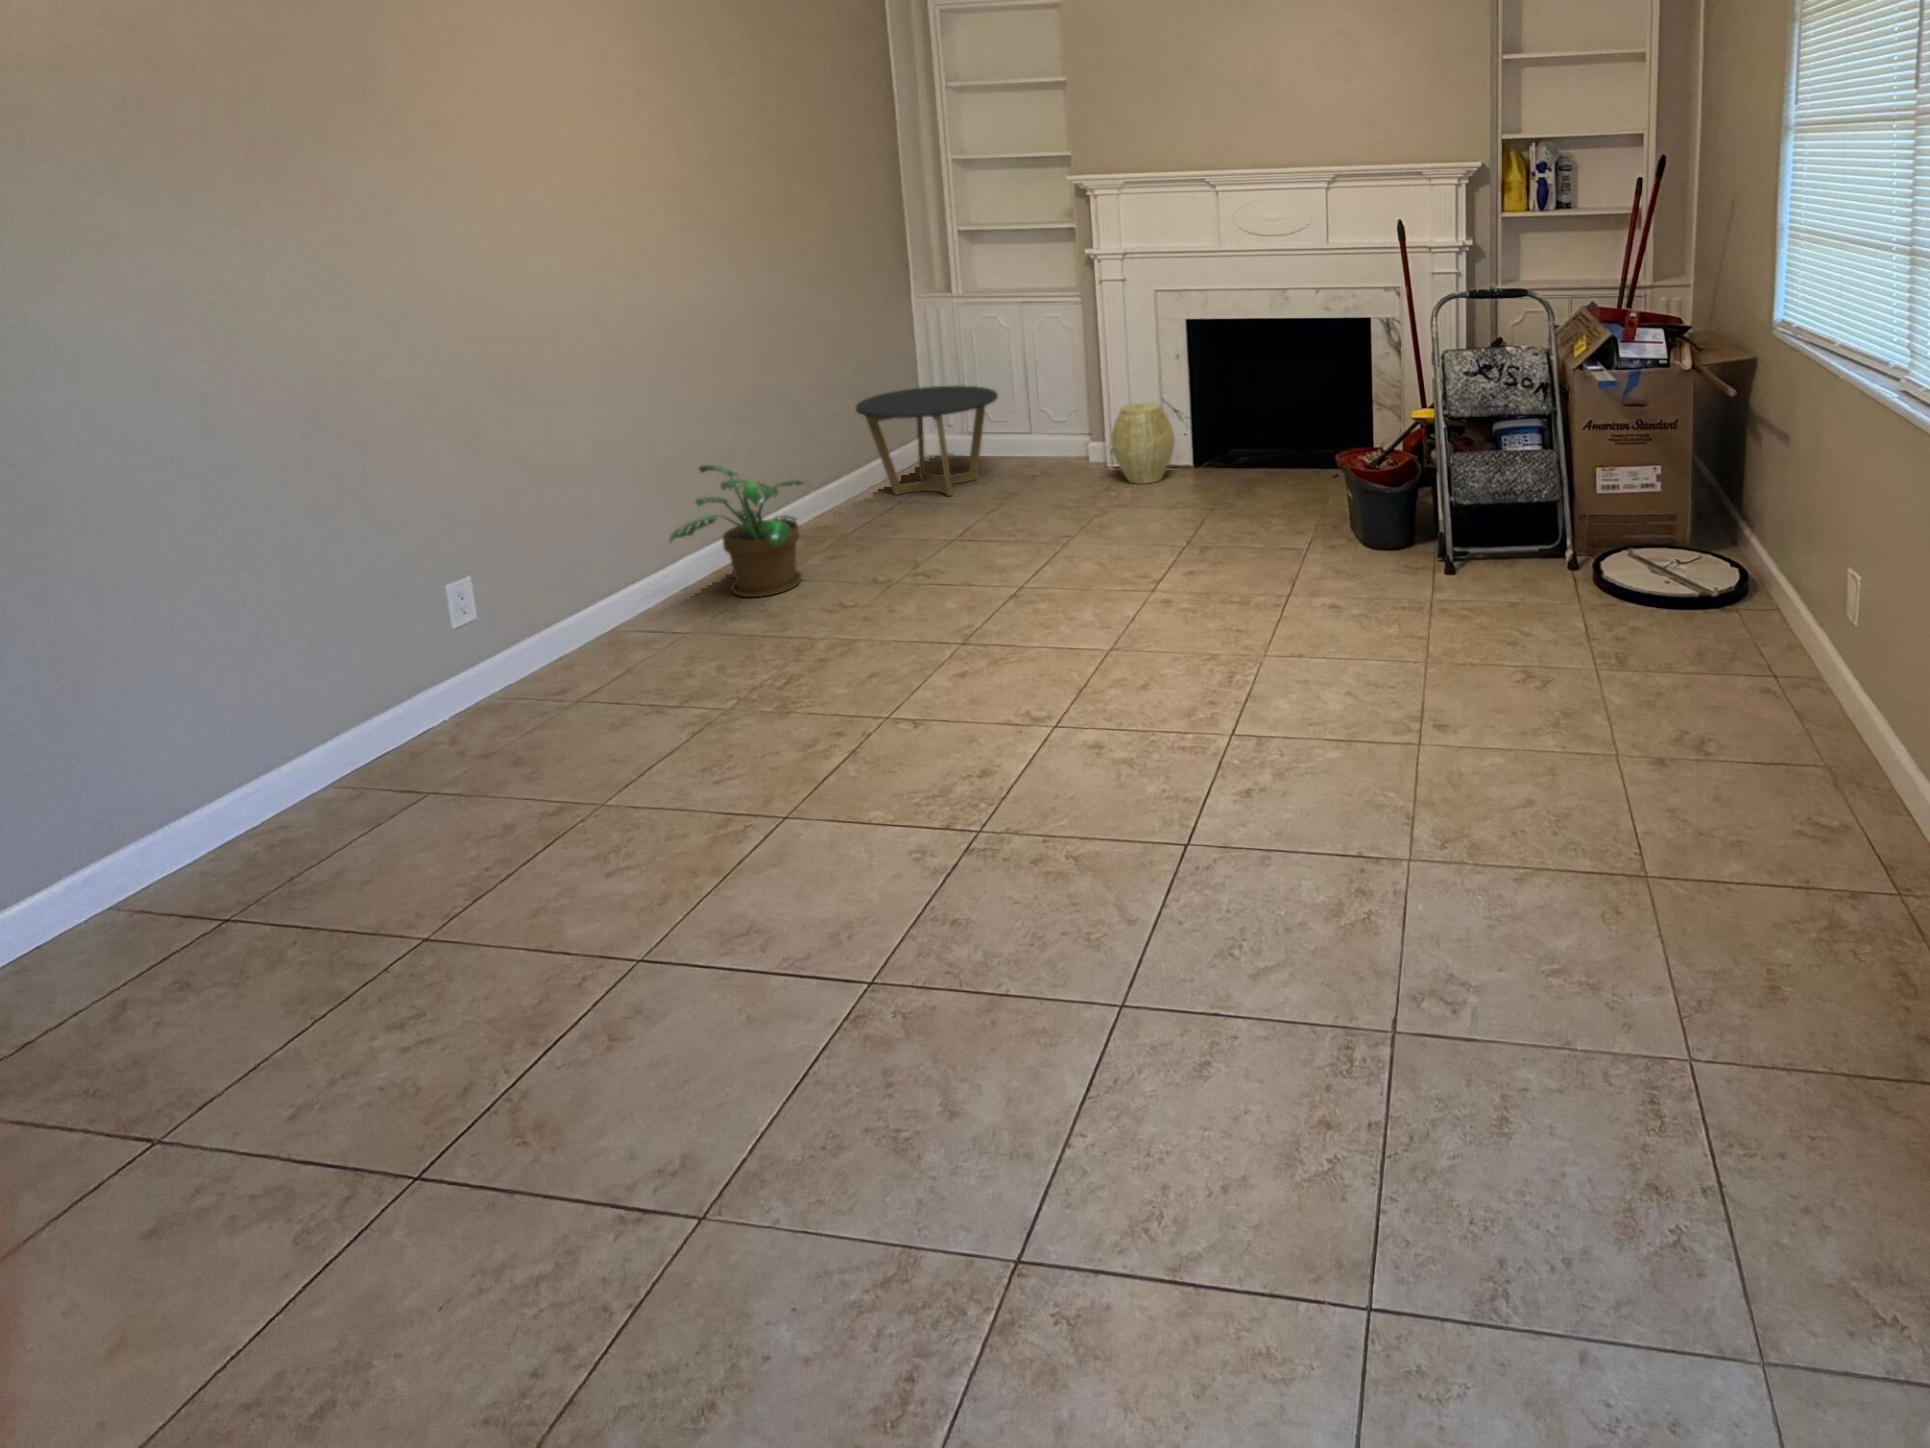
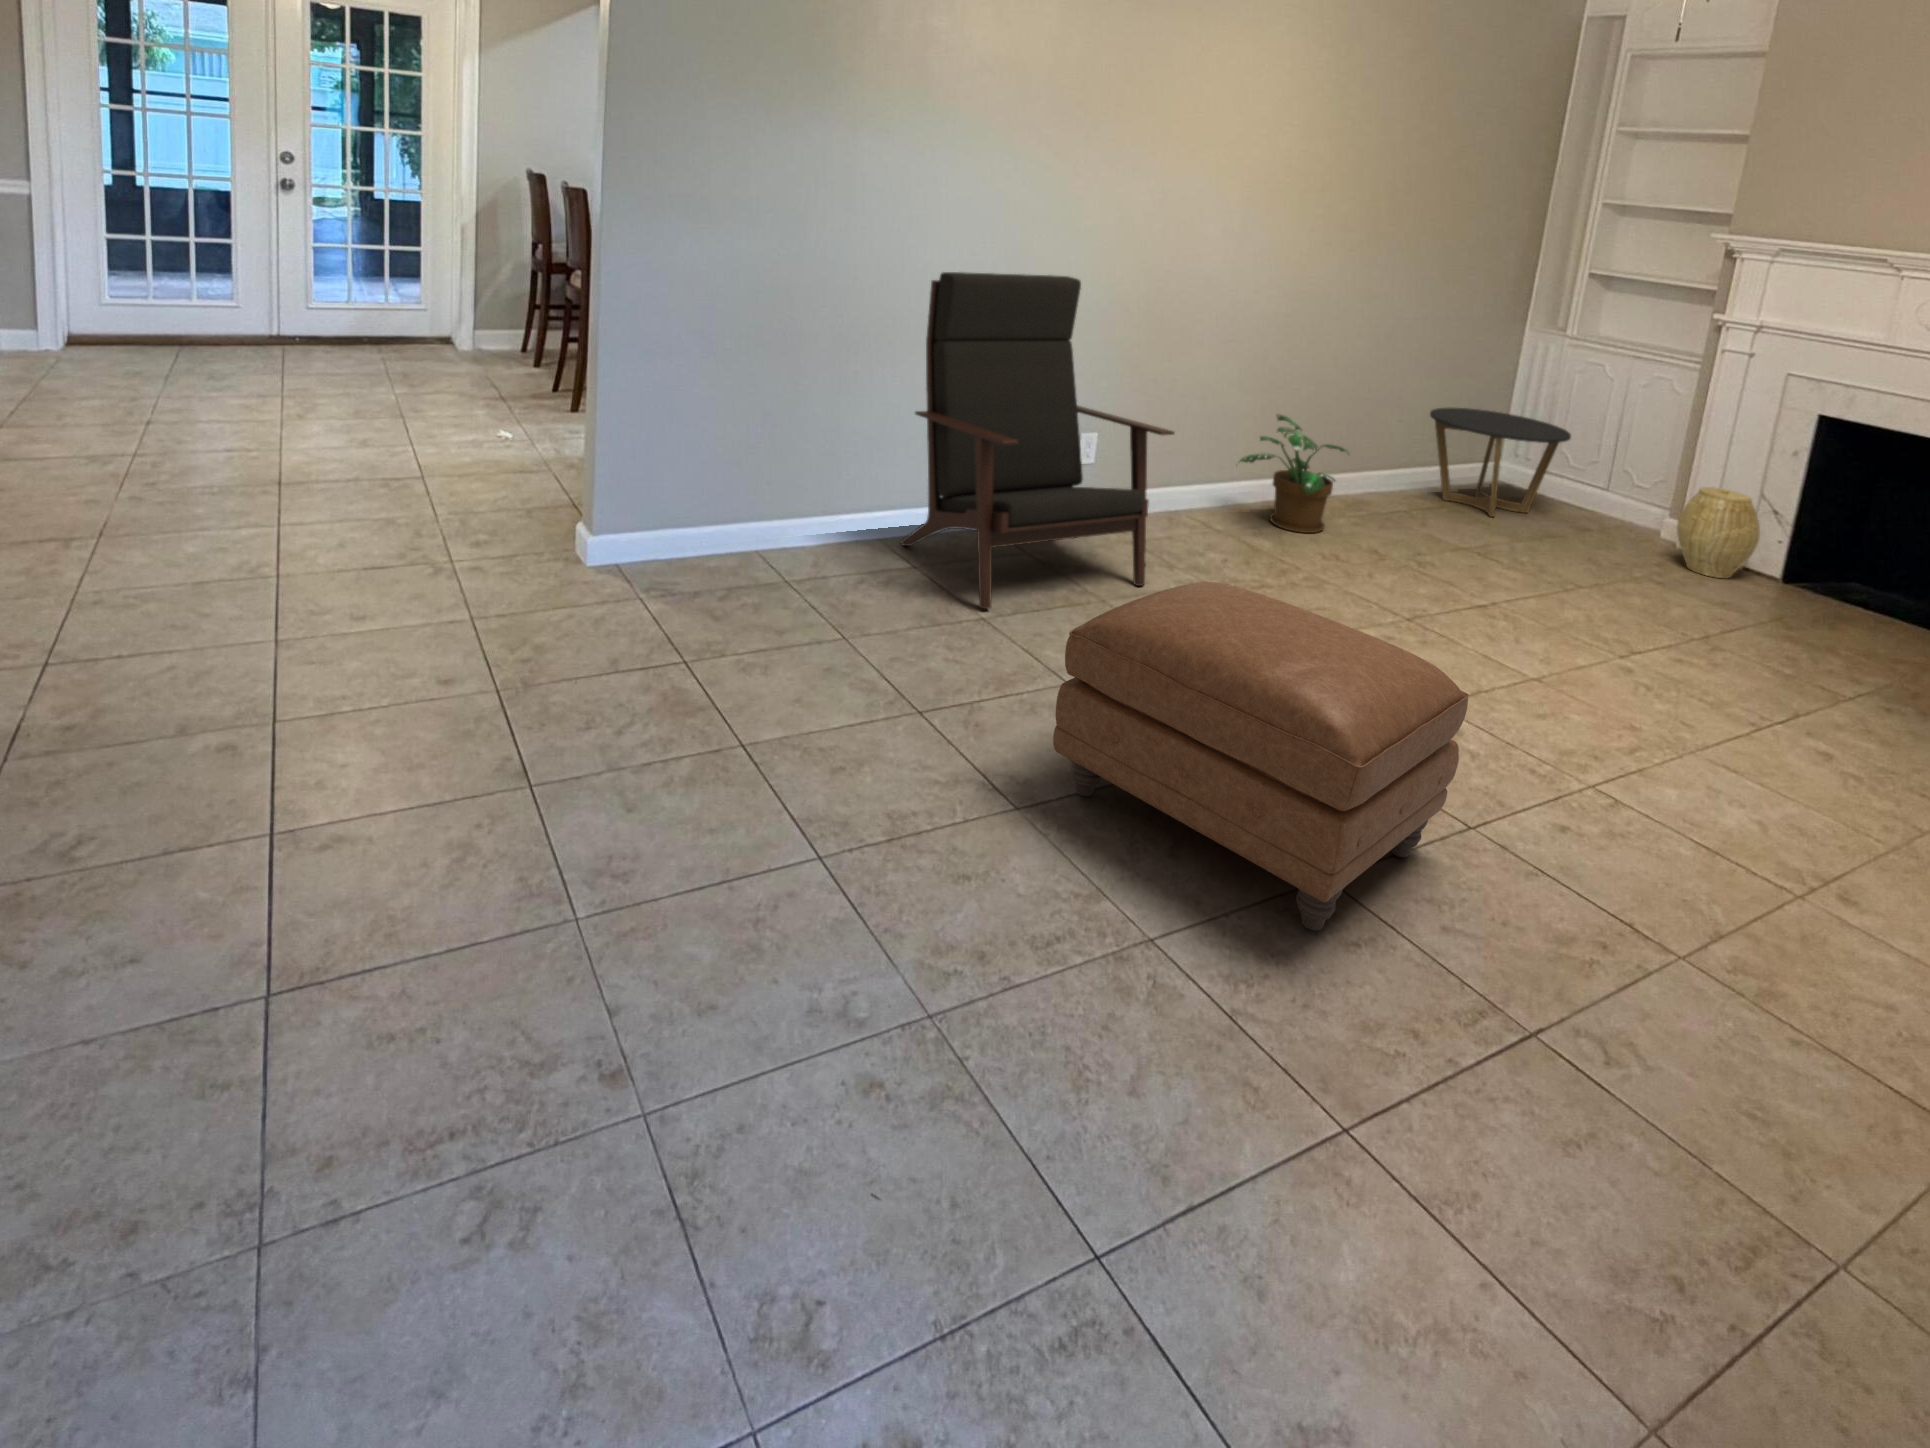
lounge chair: none [63,372,634,928] -> present [901,272,1174,609]
ottoman: none [673,707,1167,1126] -> present [1053,582,1469,931]

